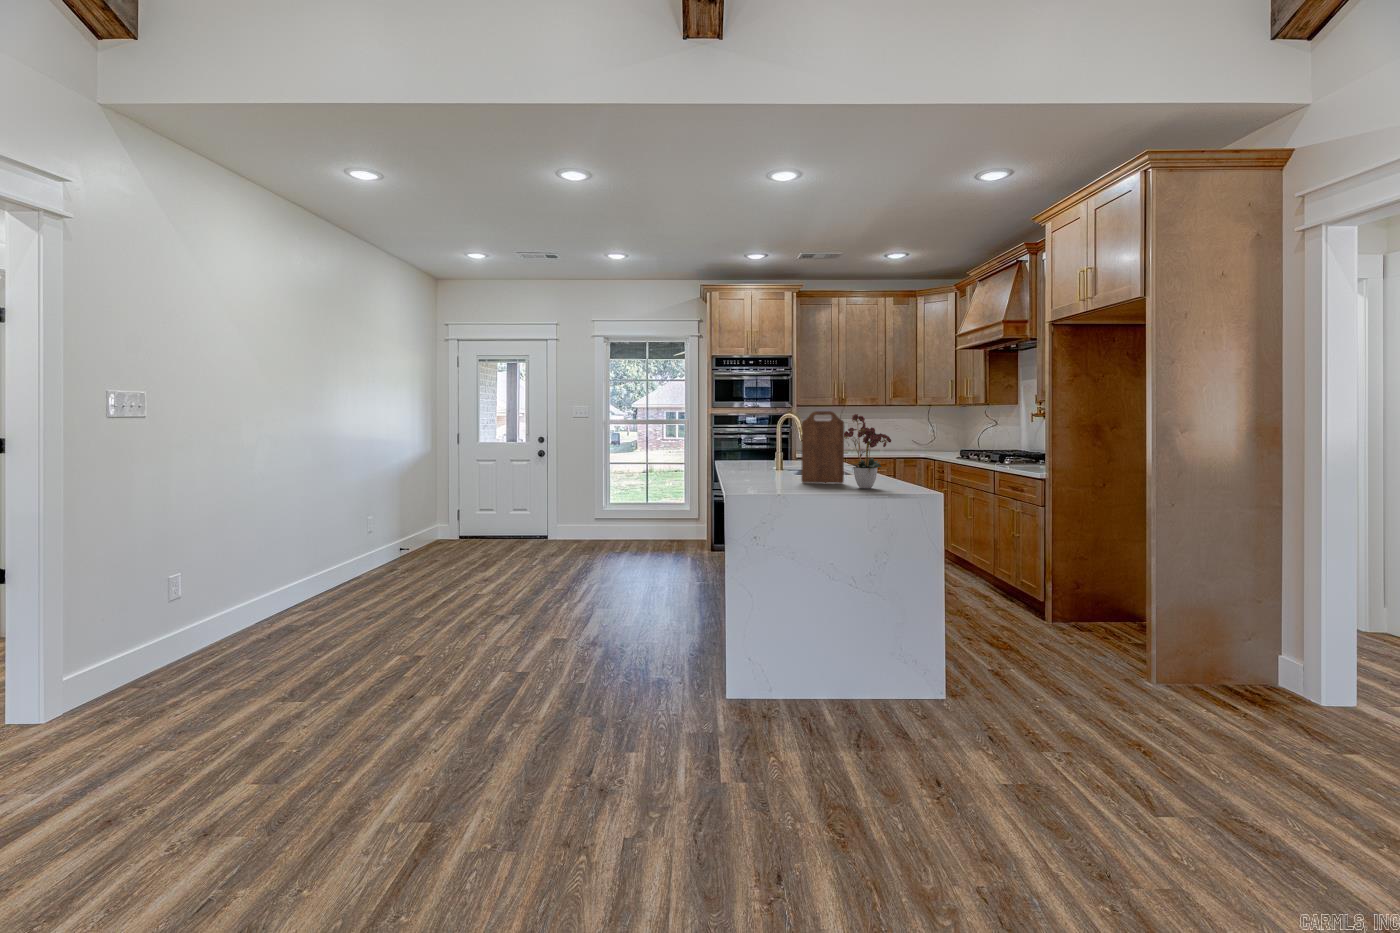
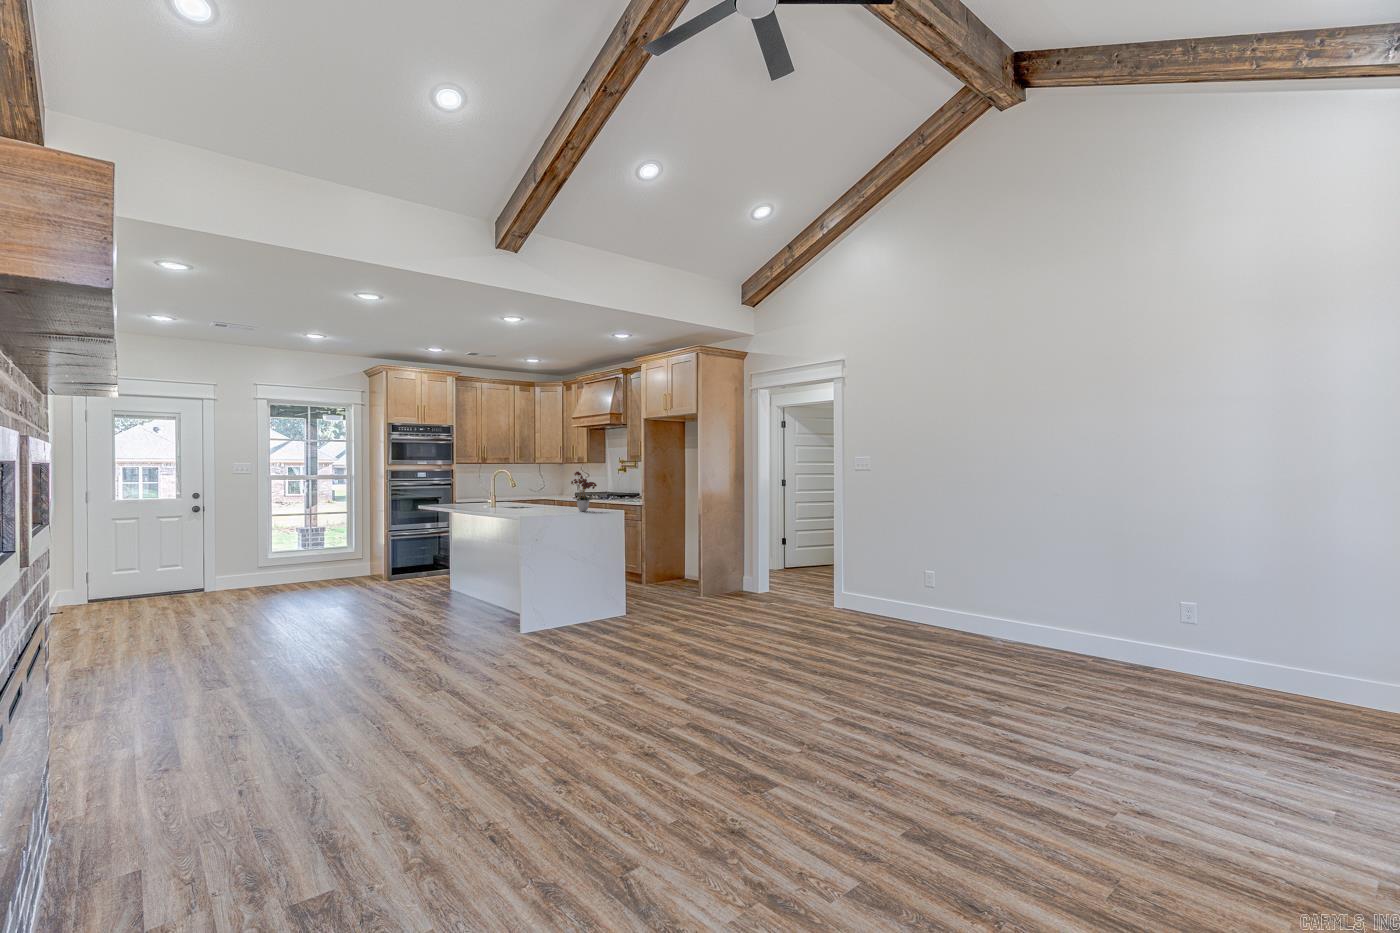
cutting board: present [801,411,844,484] -> none [540,470,565,511]

